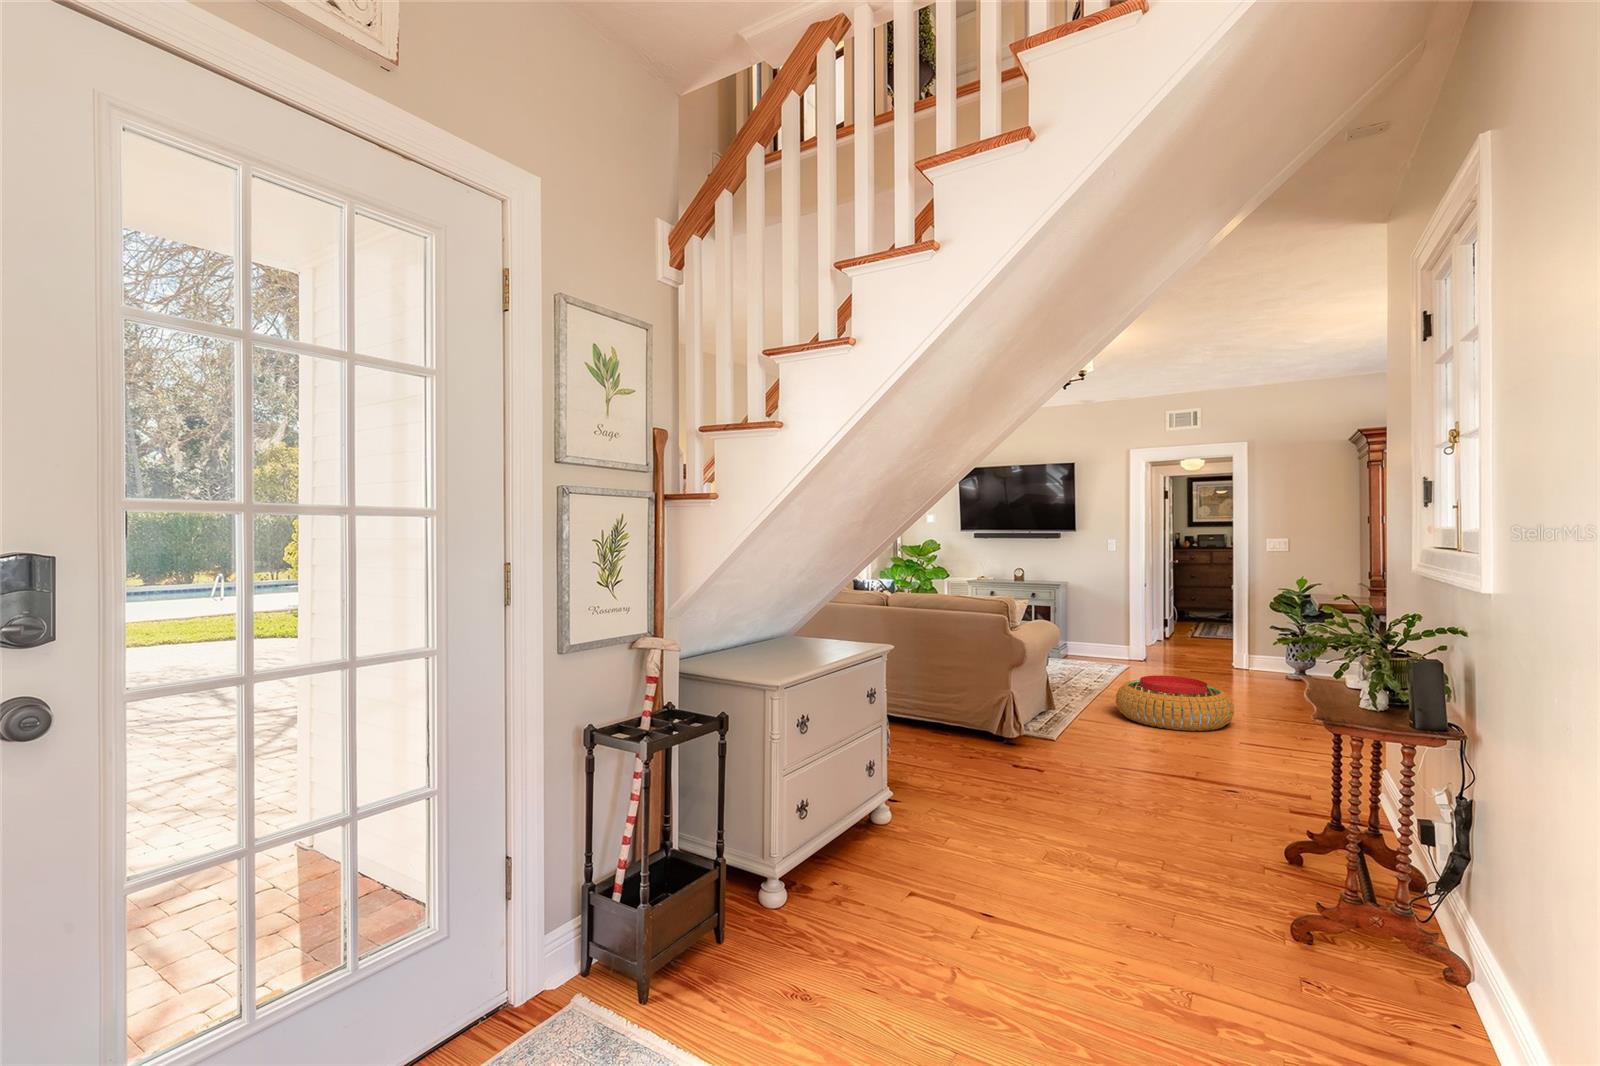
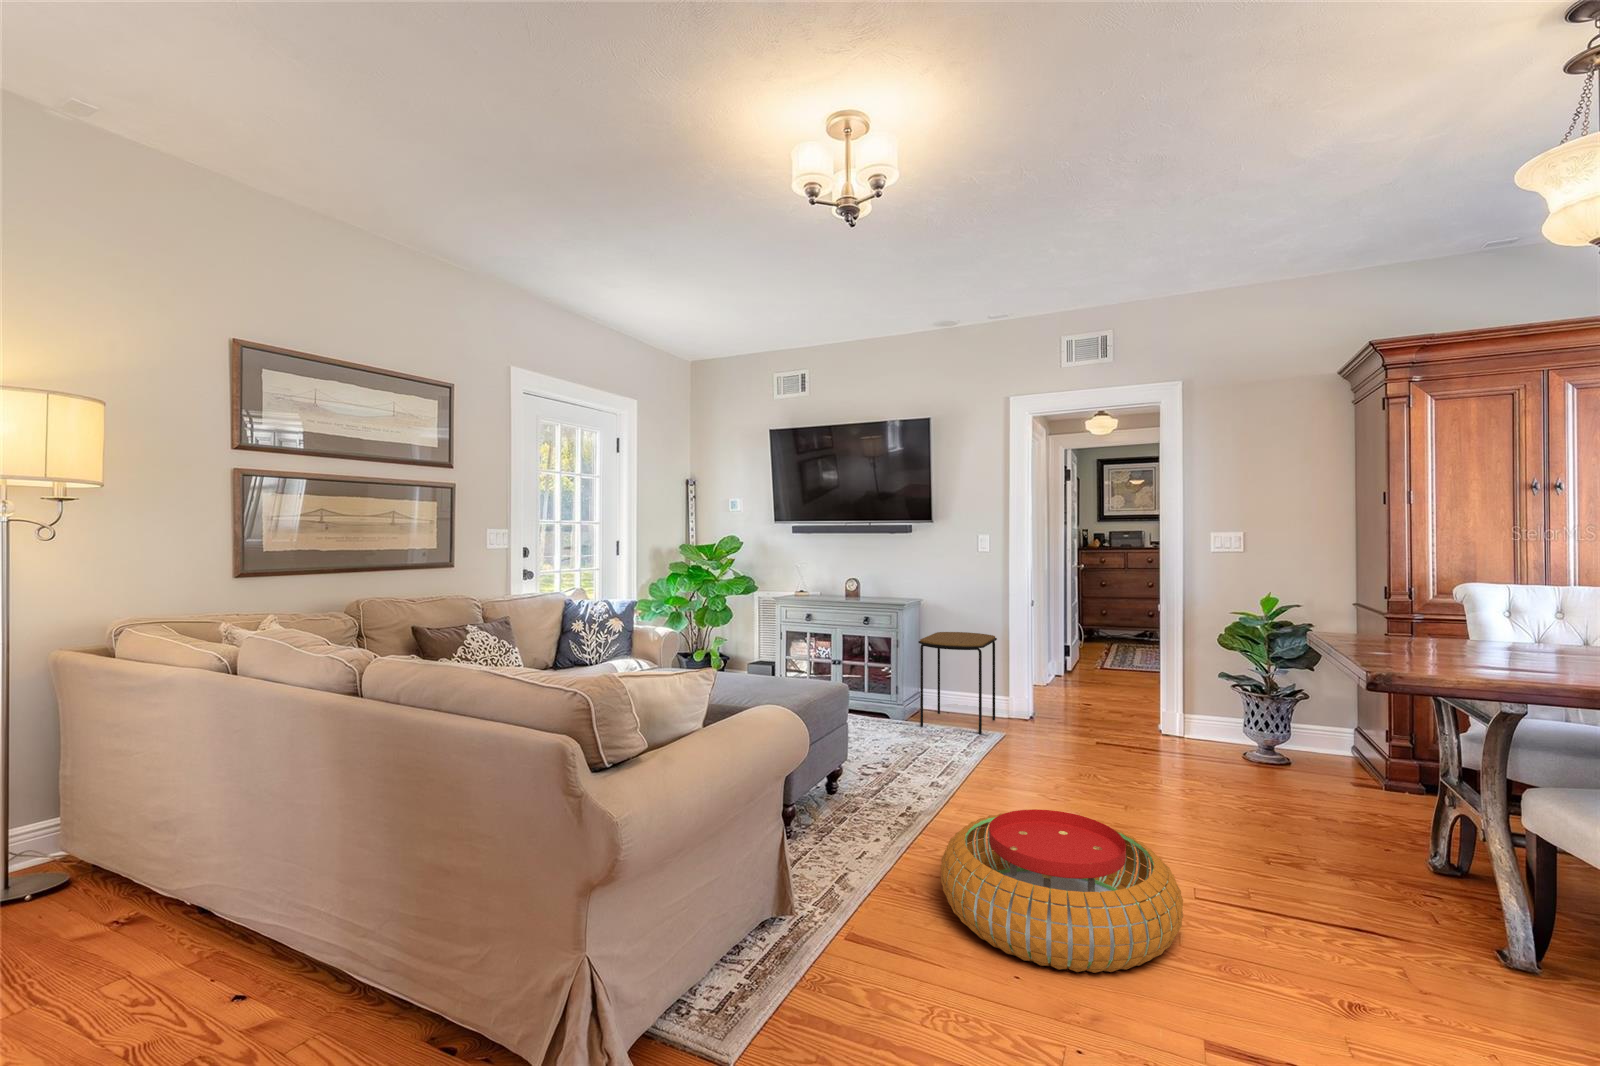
side table: none [1070,603,1121,666] -> present [918,632,997,734]

